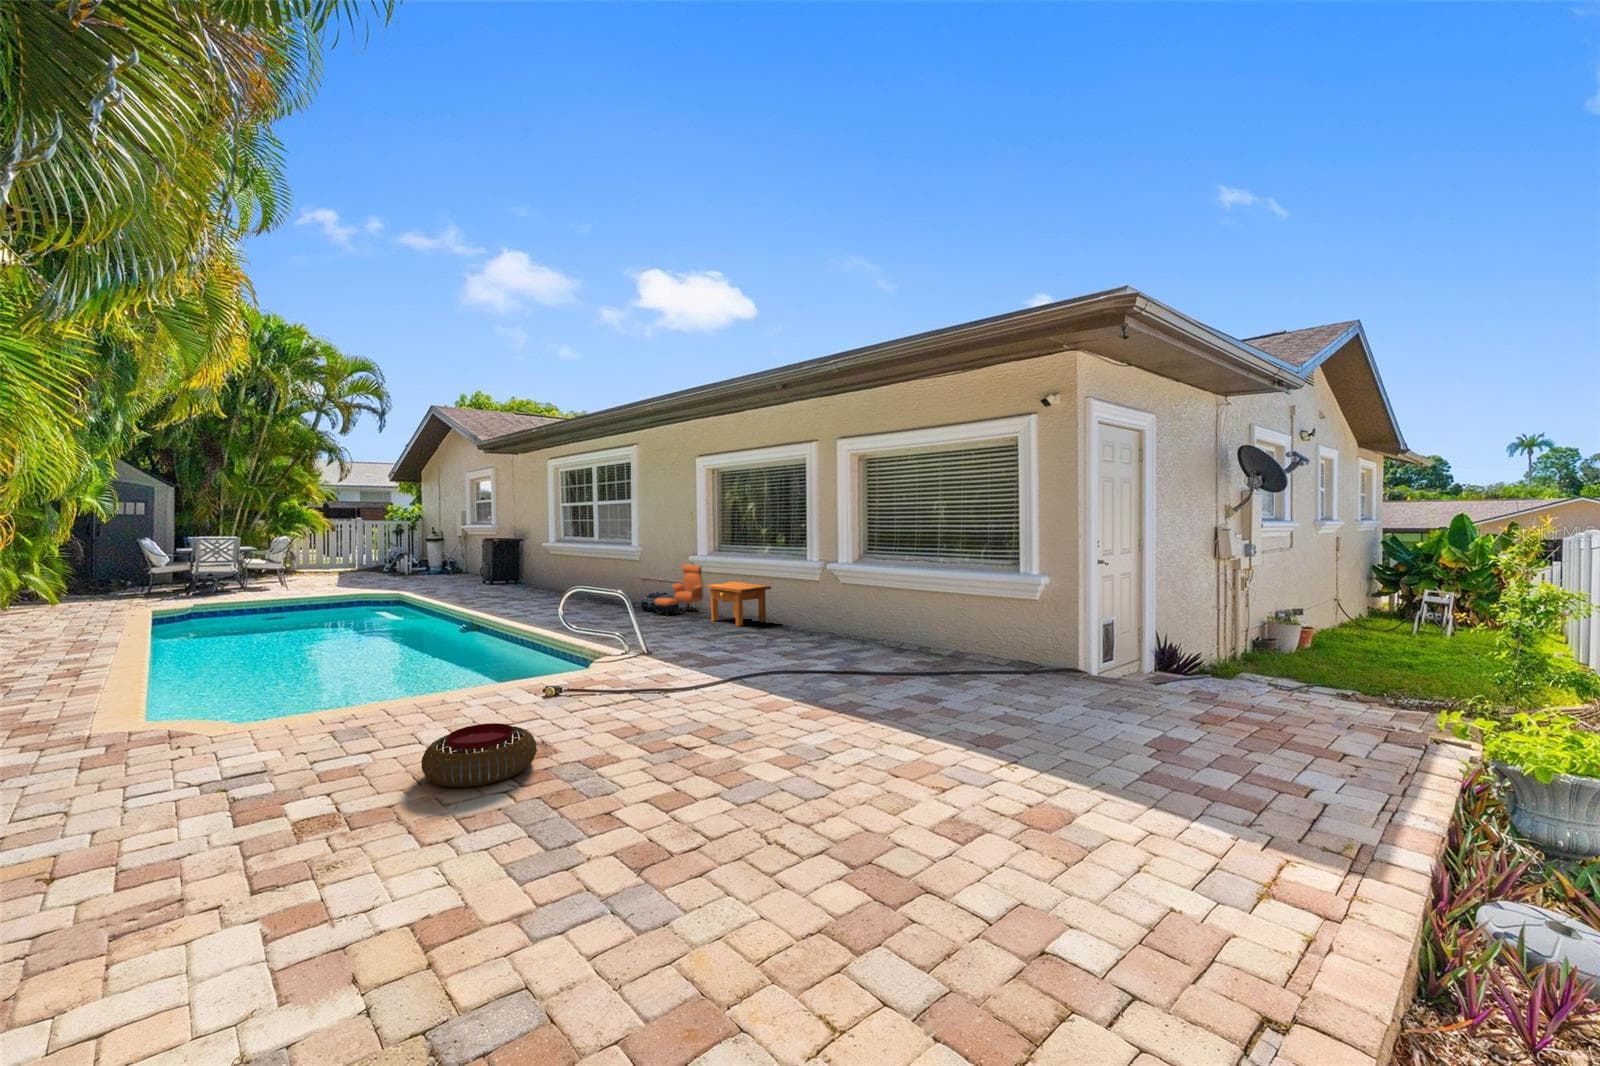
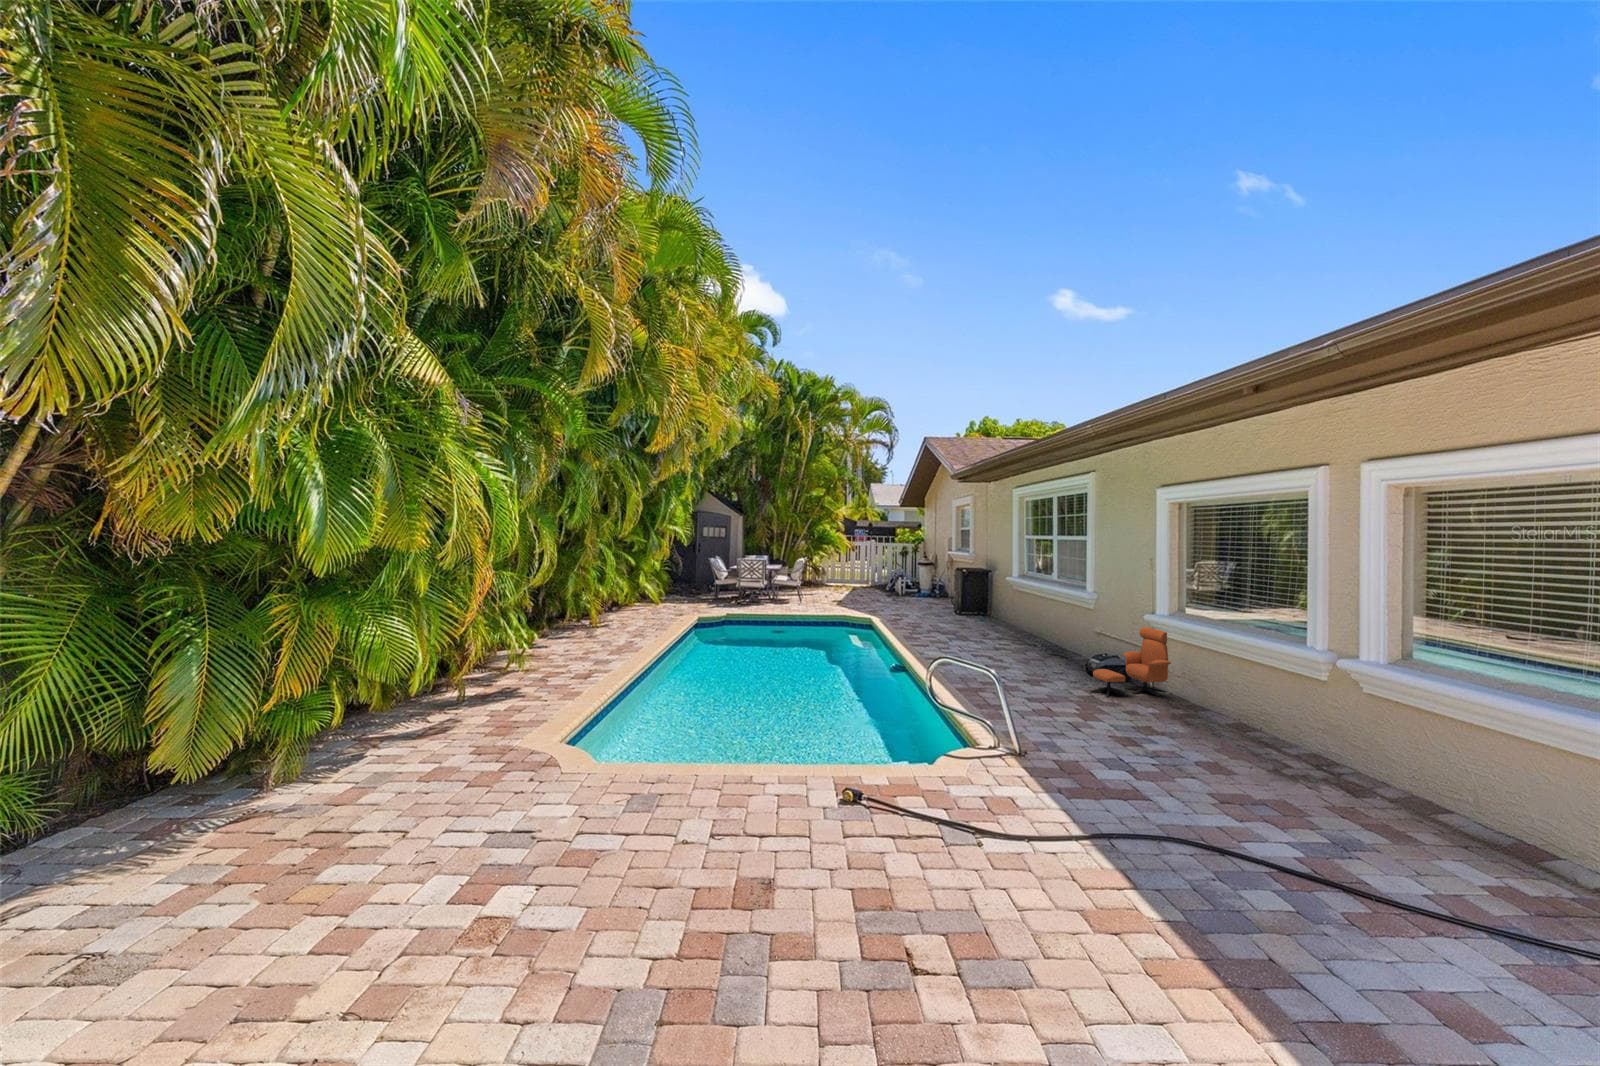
side table: present [706,581,771,626] -> none [1159,664,1272,740]
pouf: present [421,723,537,787] -> none [566,854,711,963]

